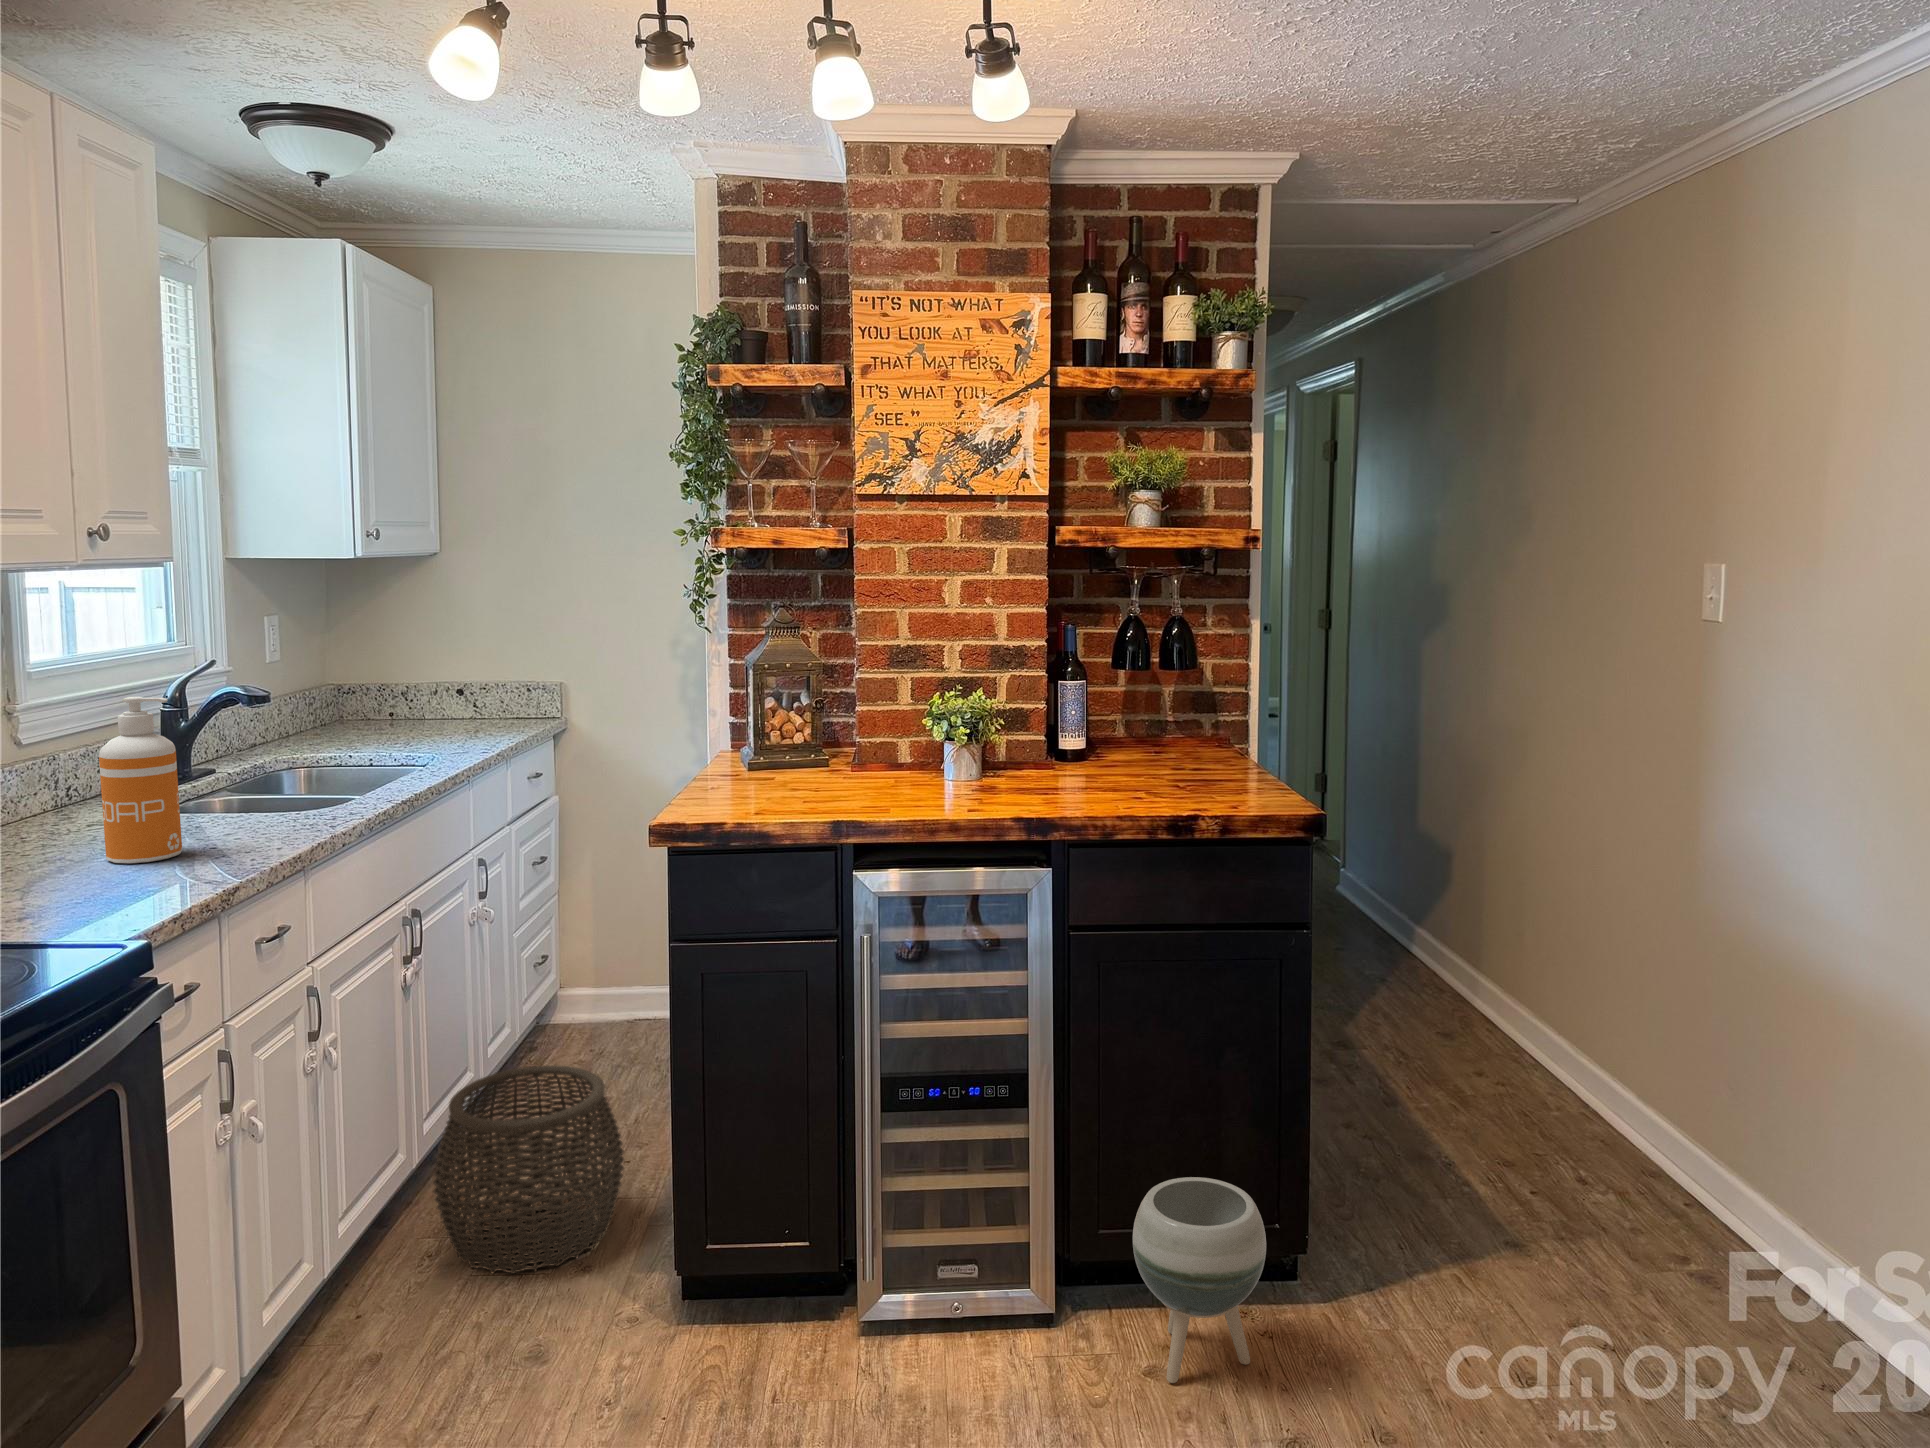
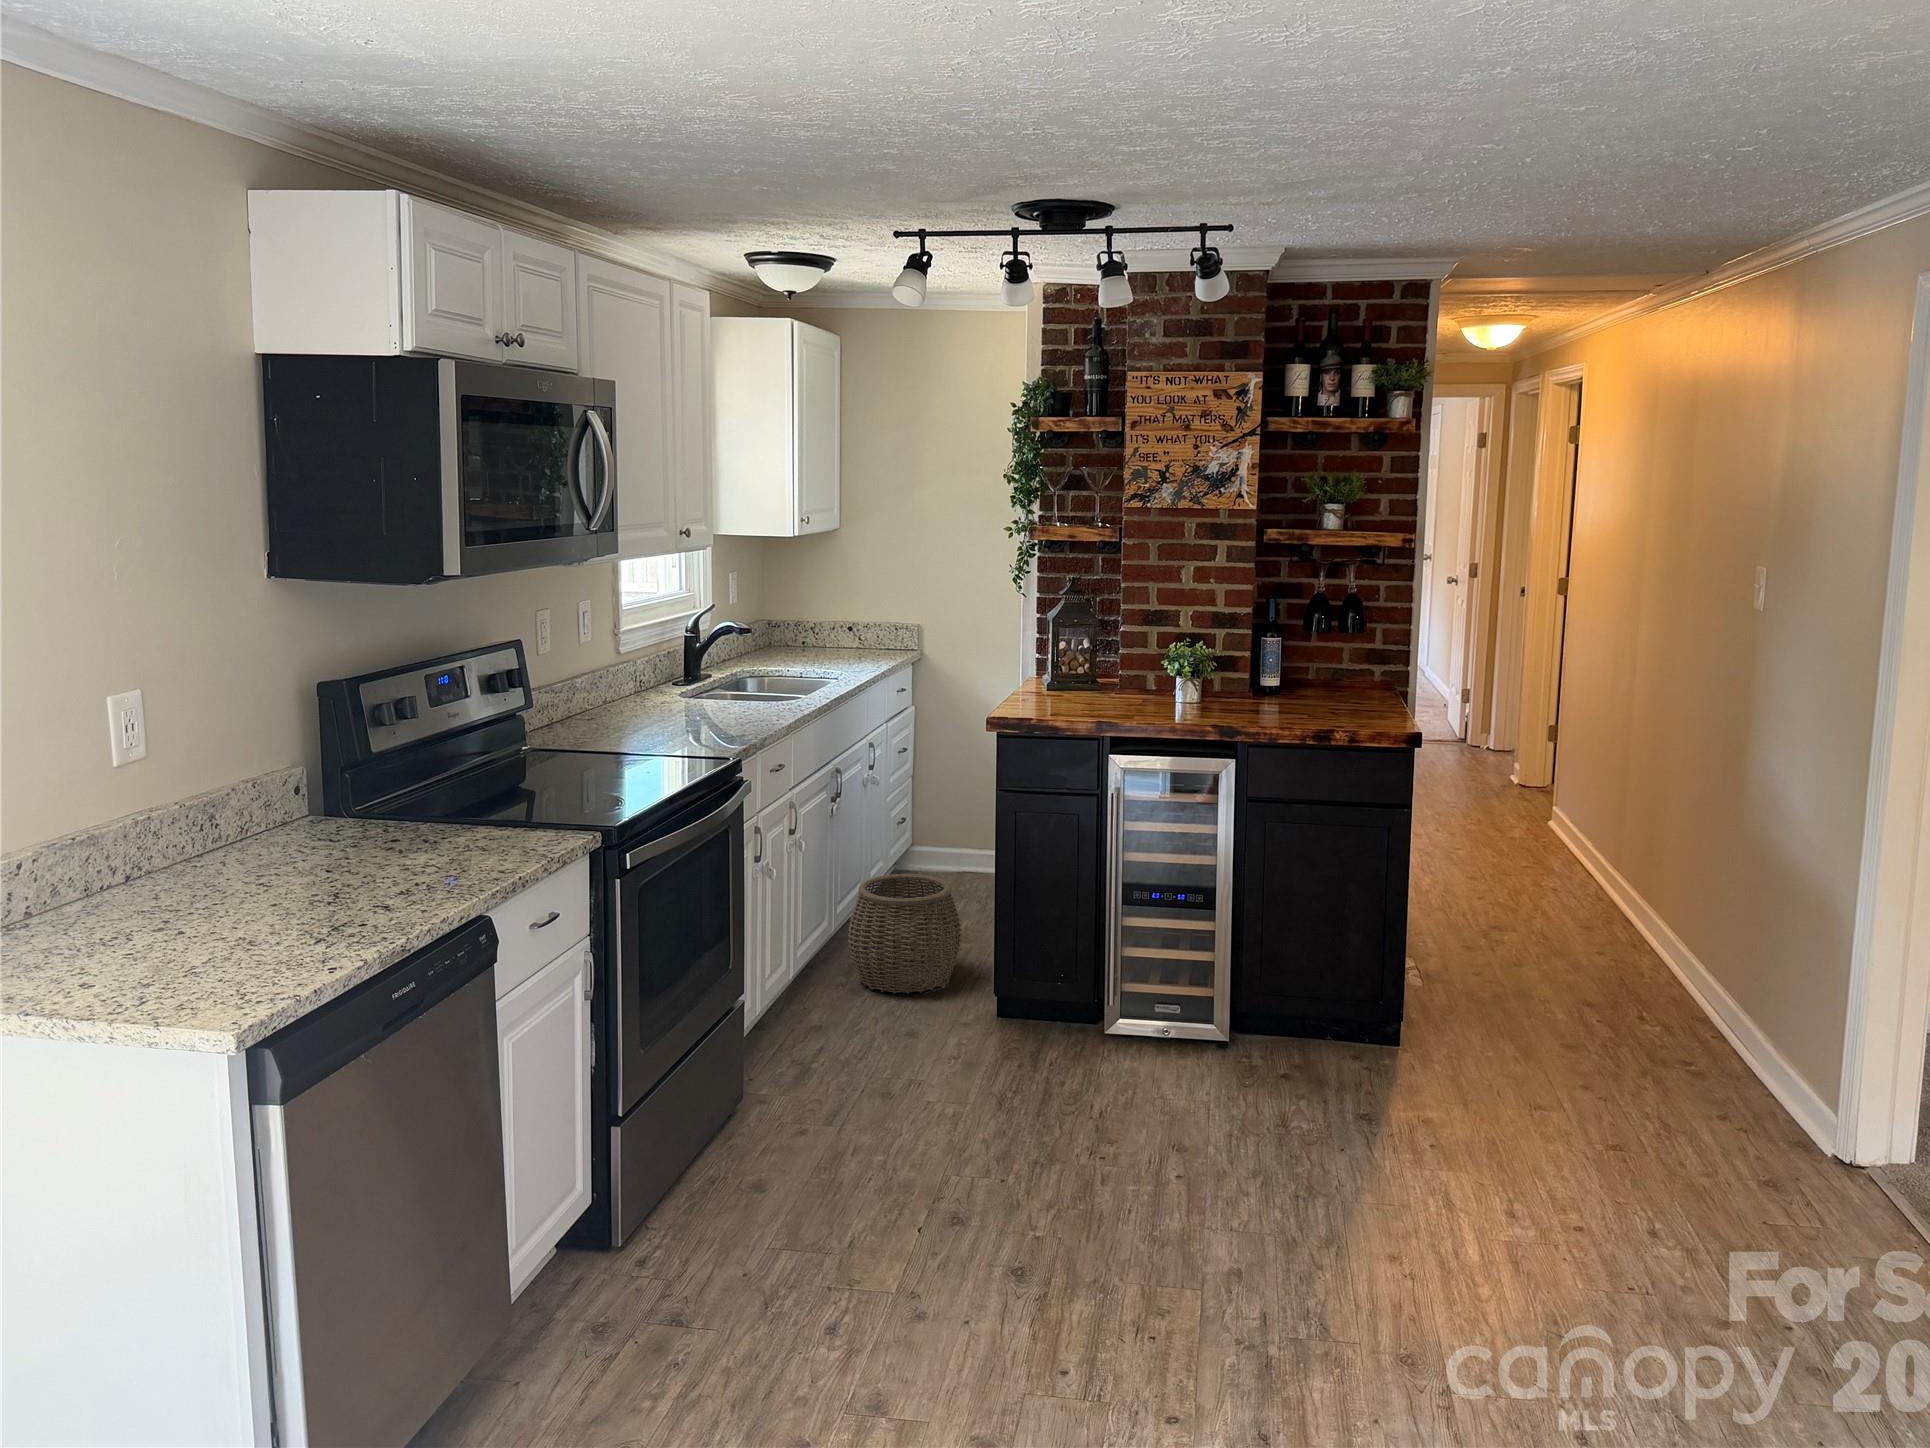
soap dispenser: present [99,697,182,863] -> none [694,630,731,723]
planter: present [1133,1177,1266,1383] -> none [1274,960,1359,1079]

